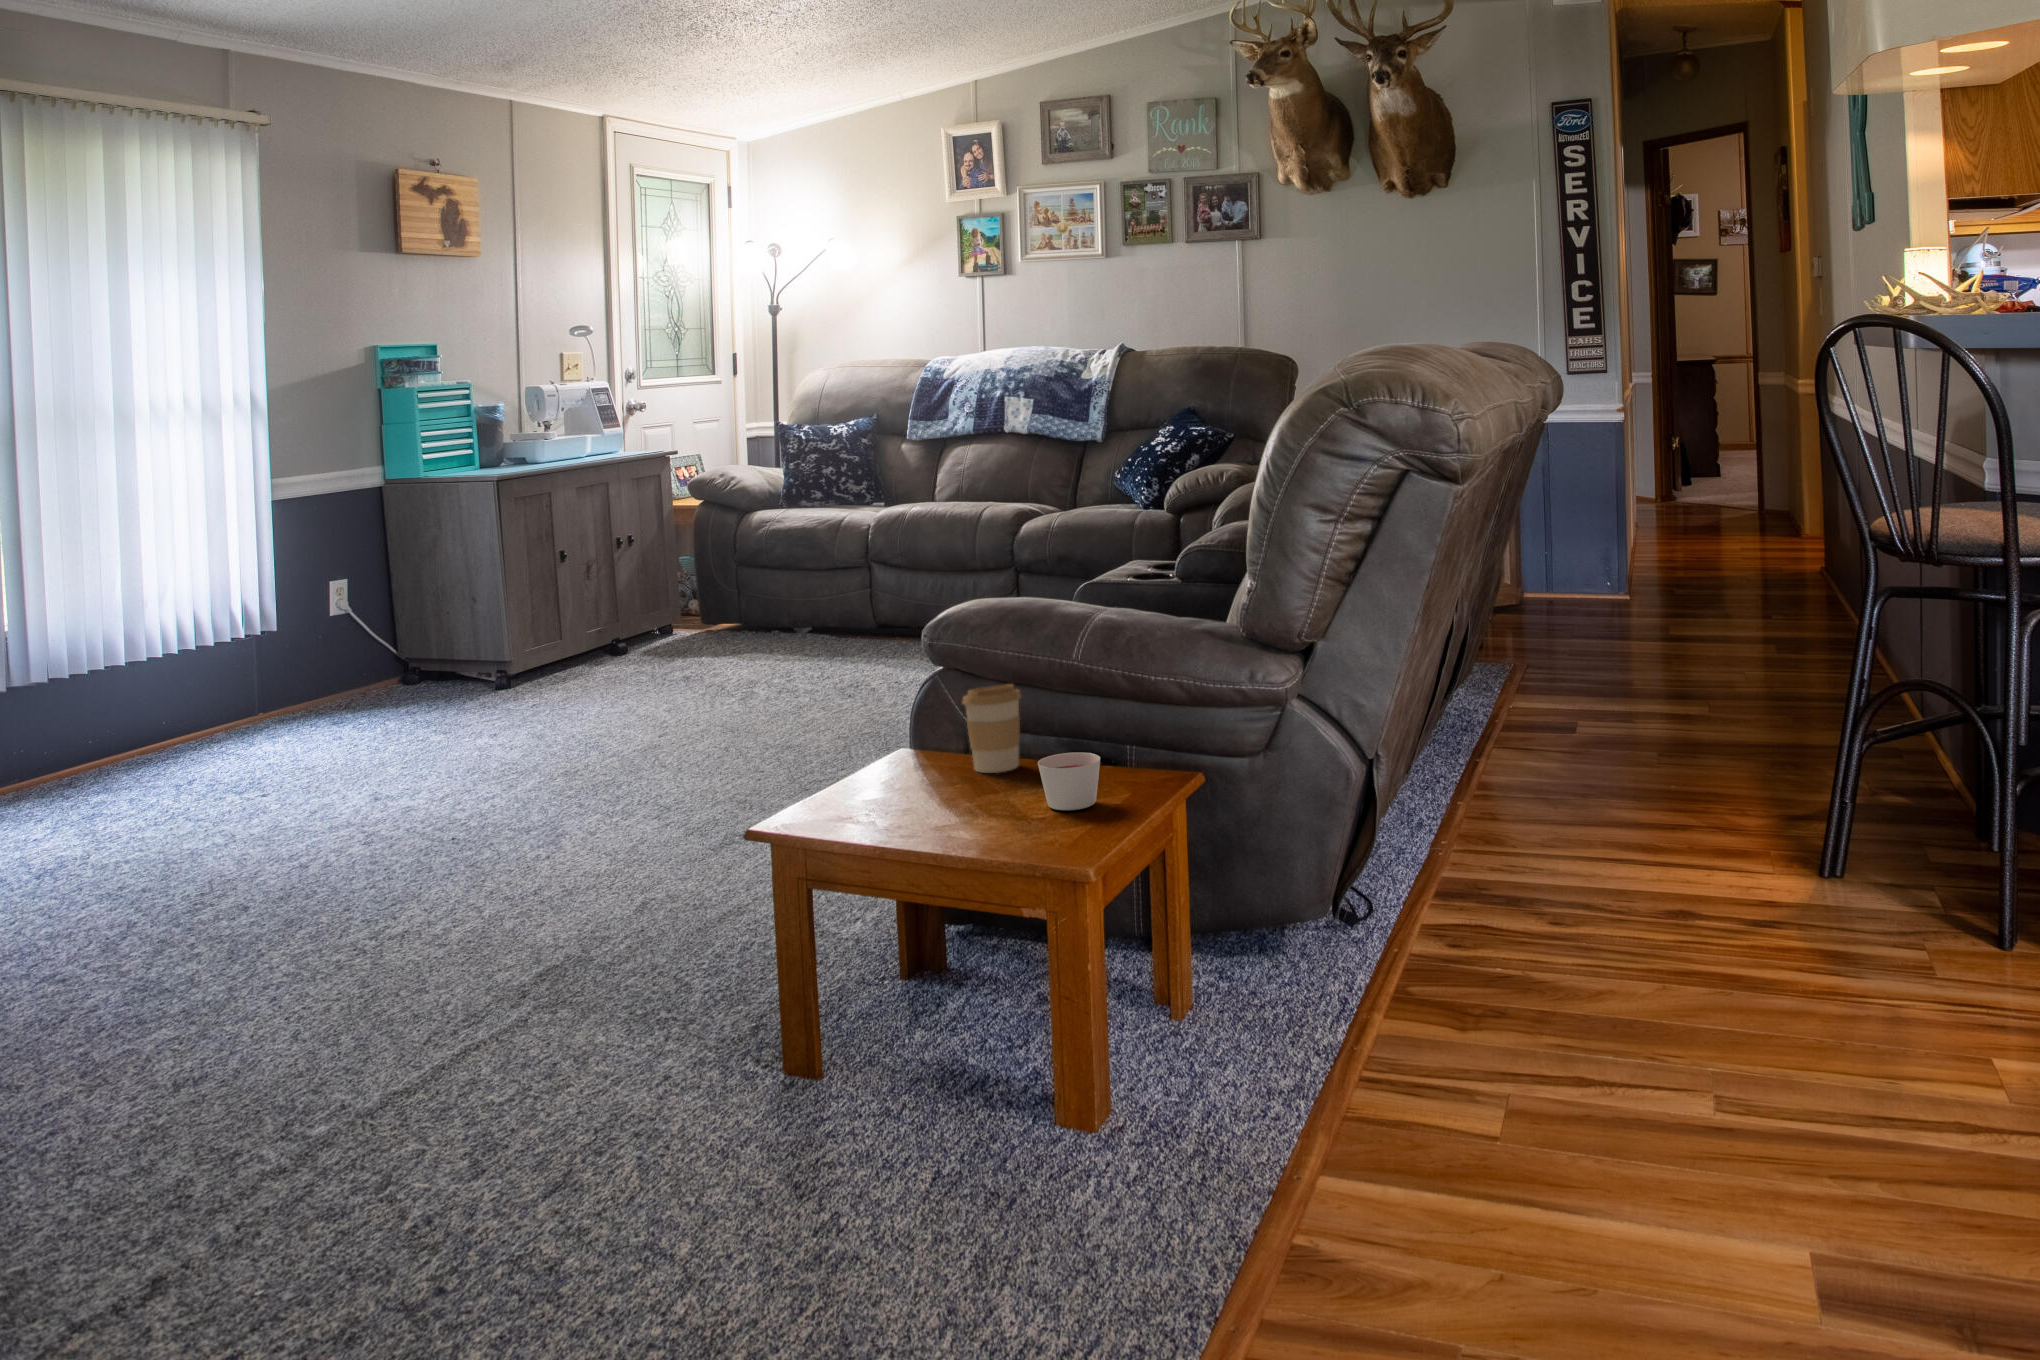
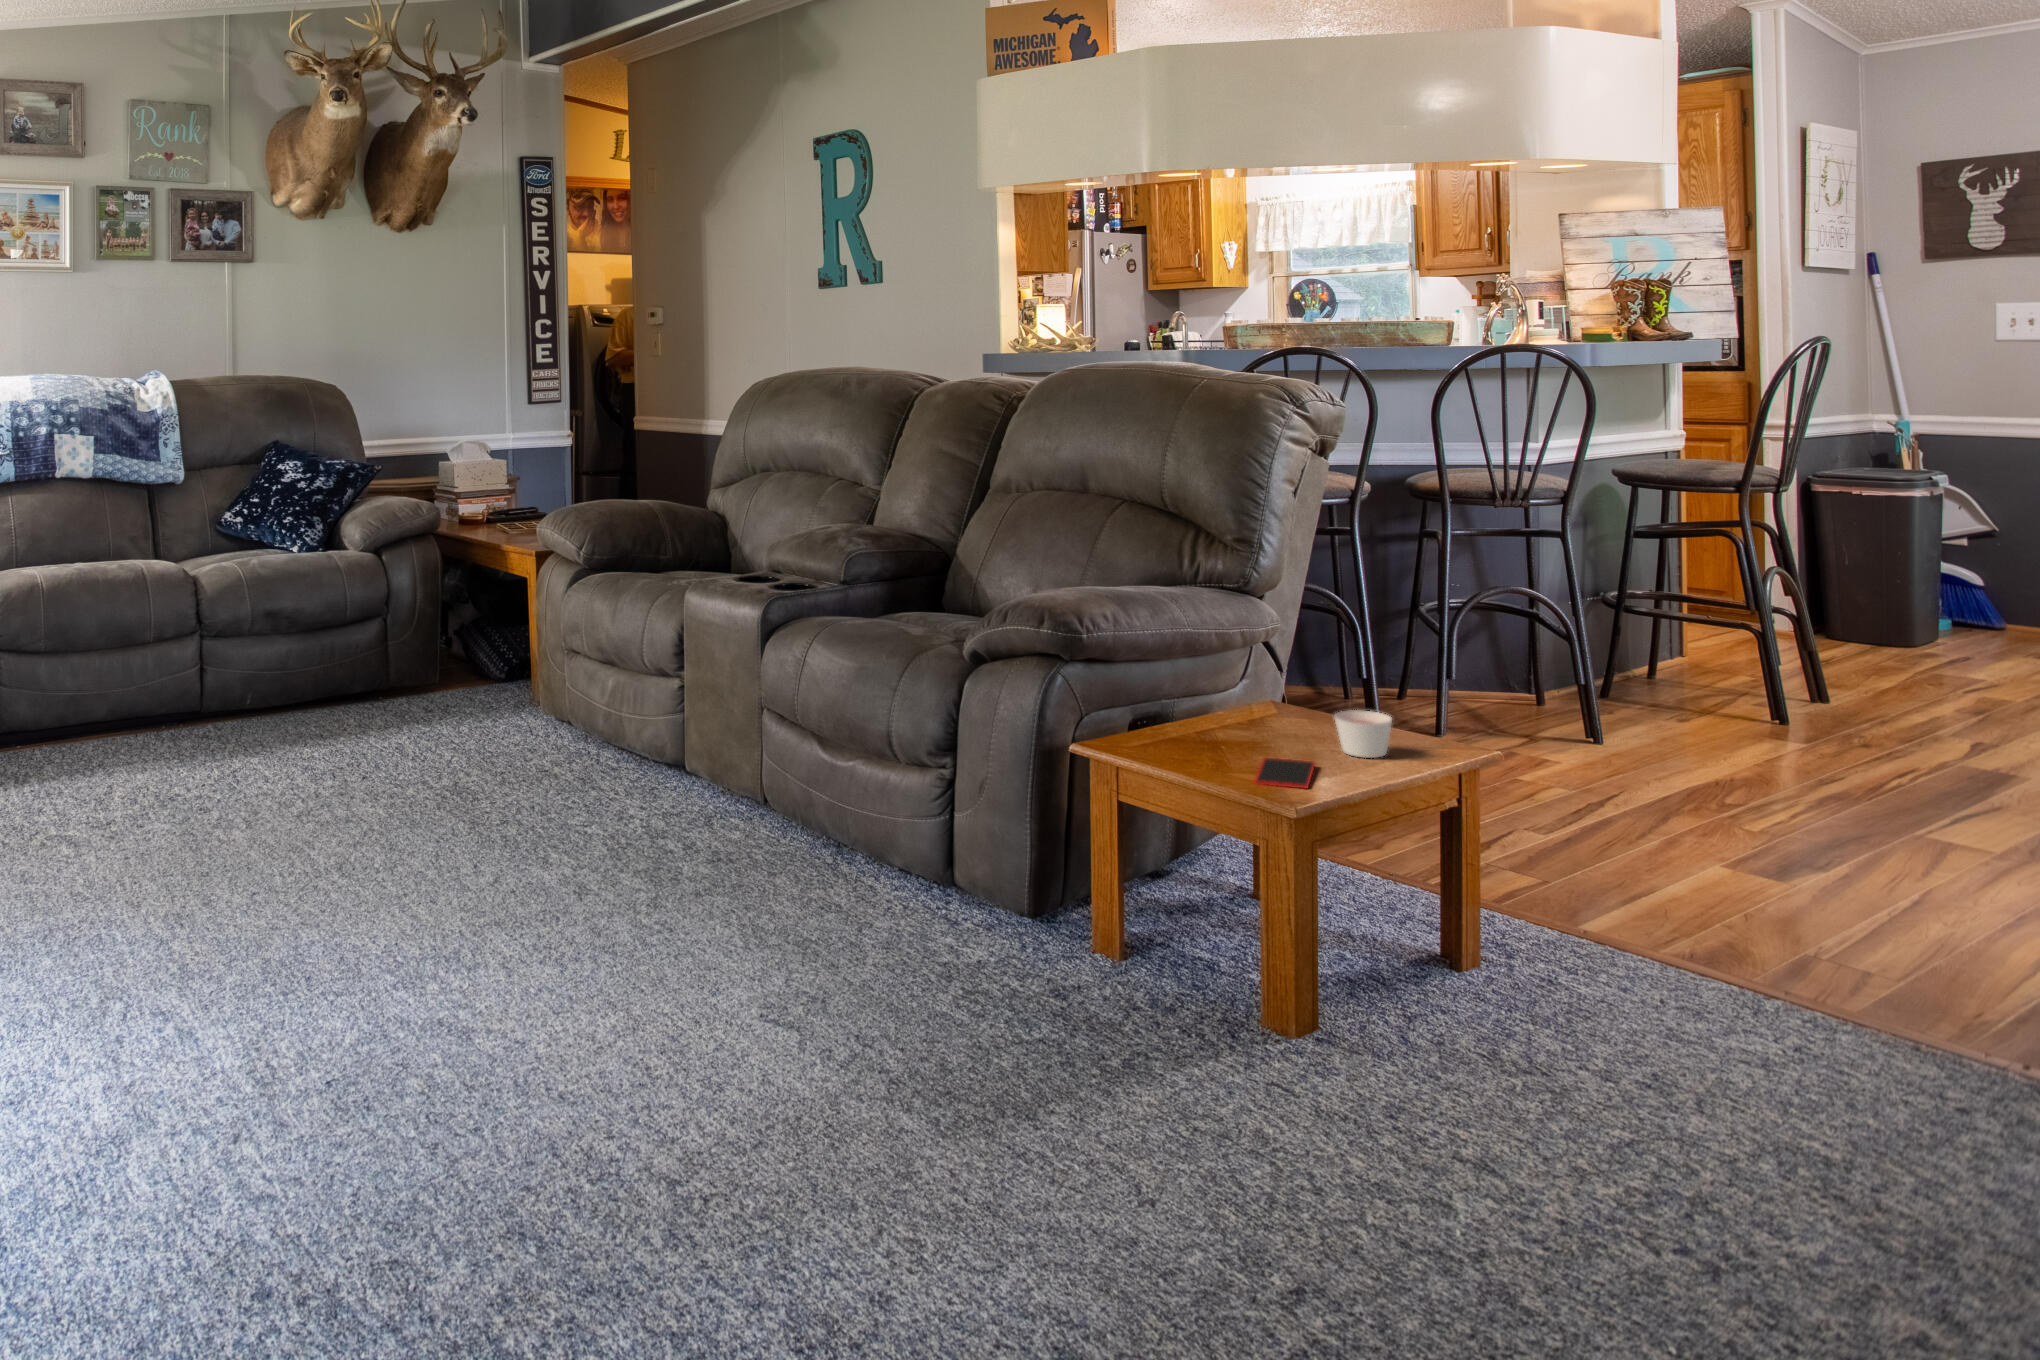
coffee cup: present [963,684,1021,773] -> none [1175,674,1232,754]
smartphone: none [874,782,980,810] -> present [1255,758,1315,789]

